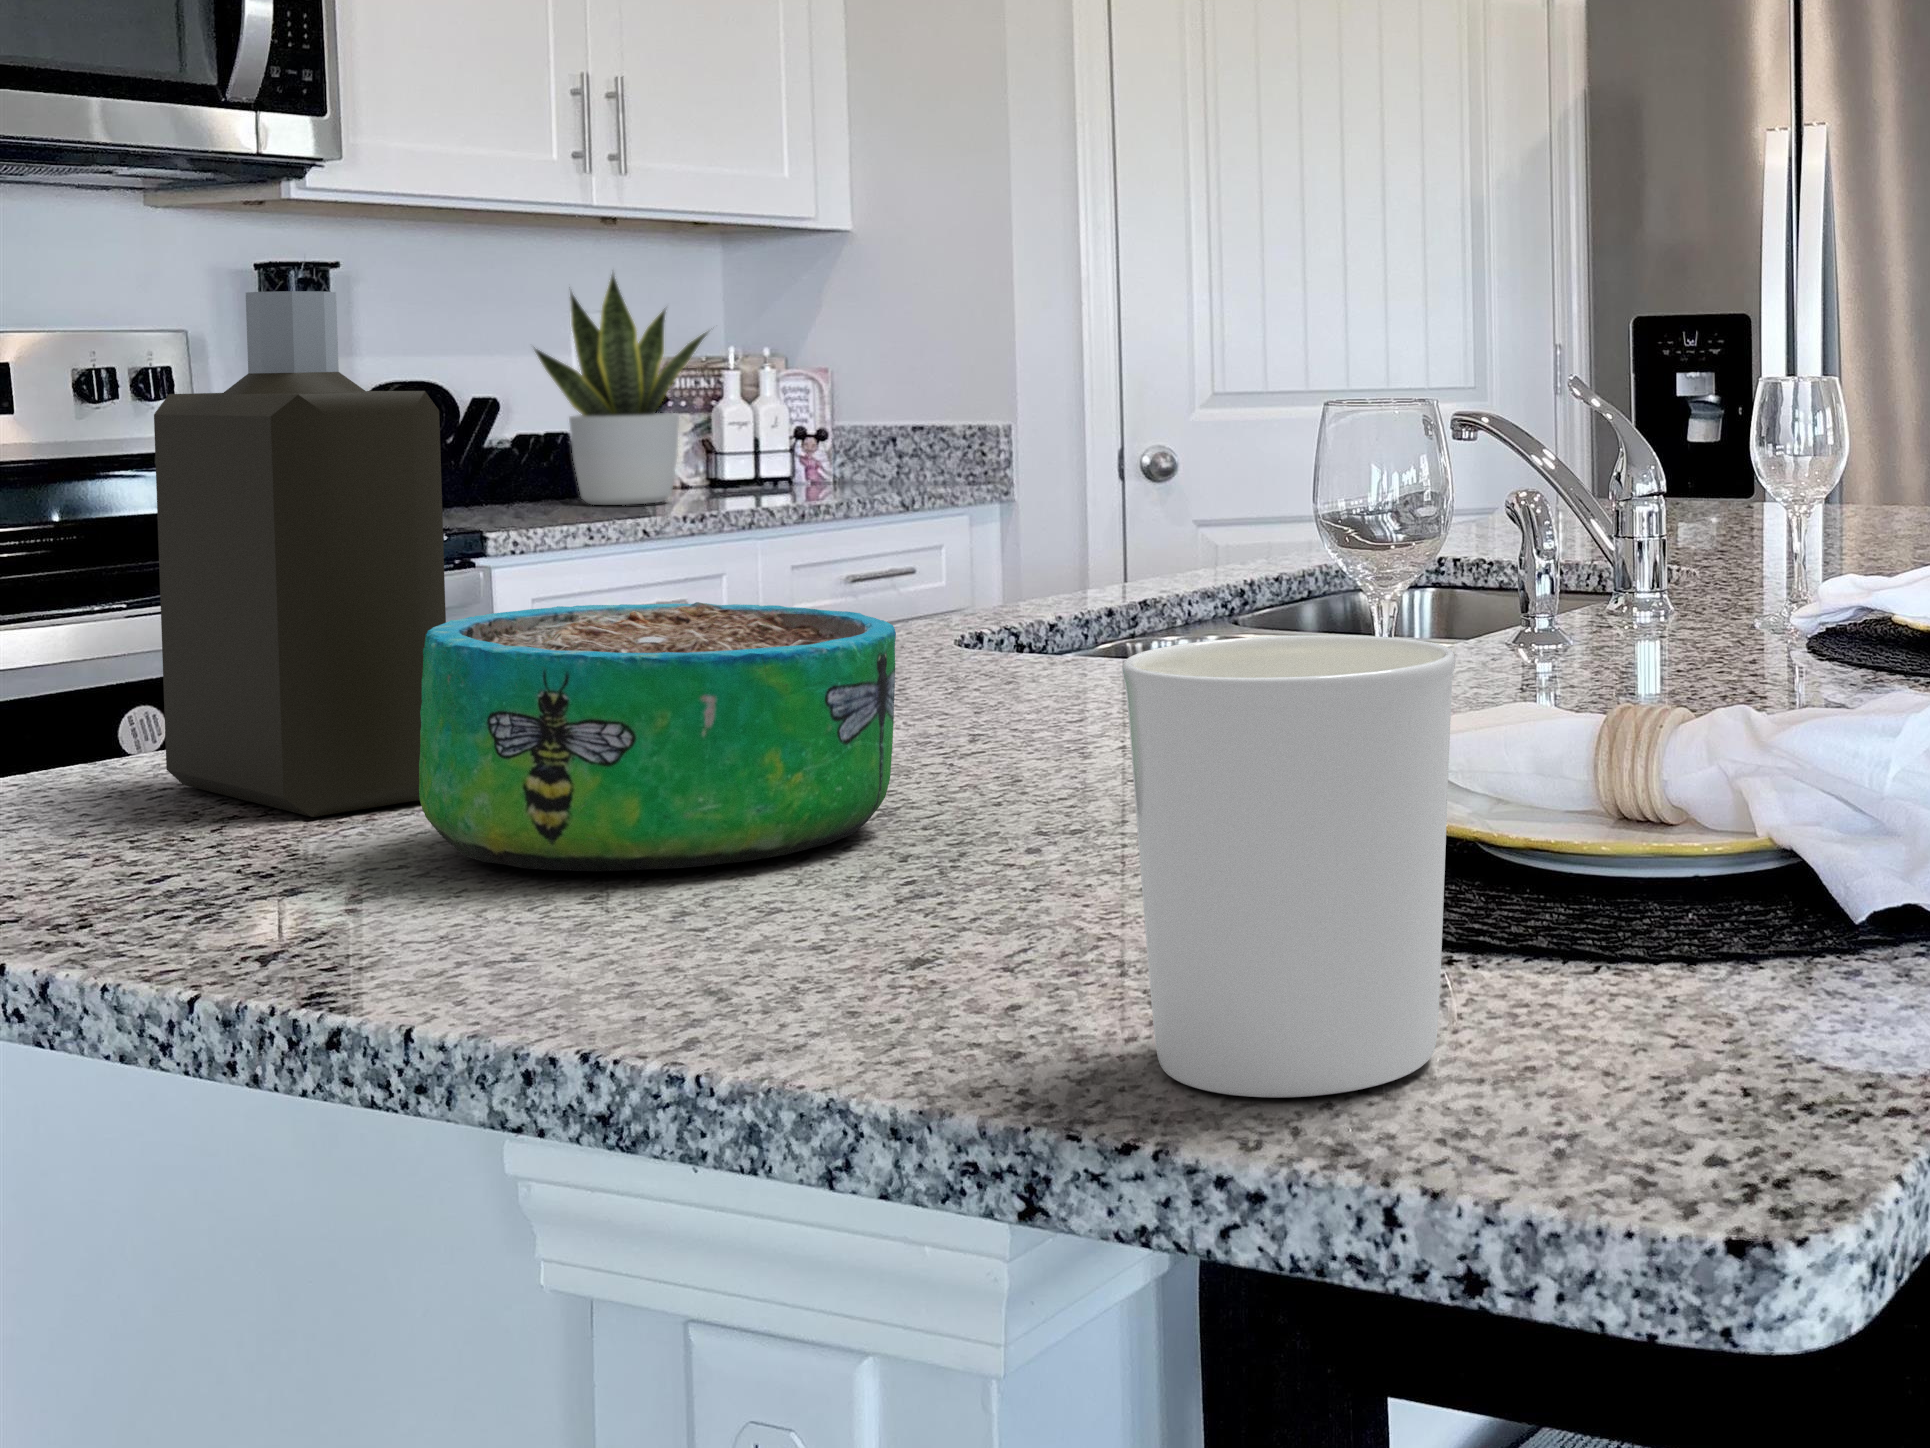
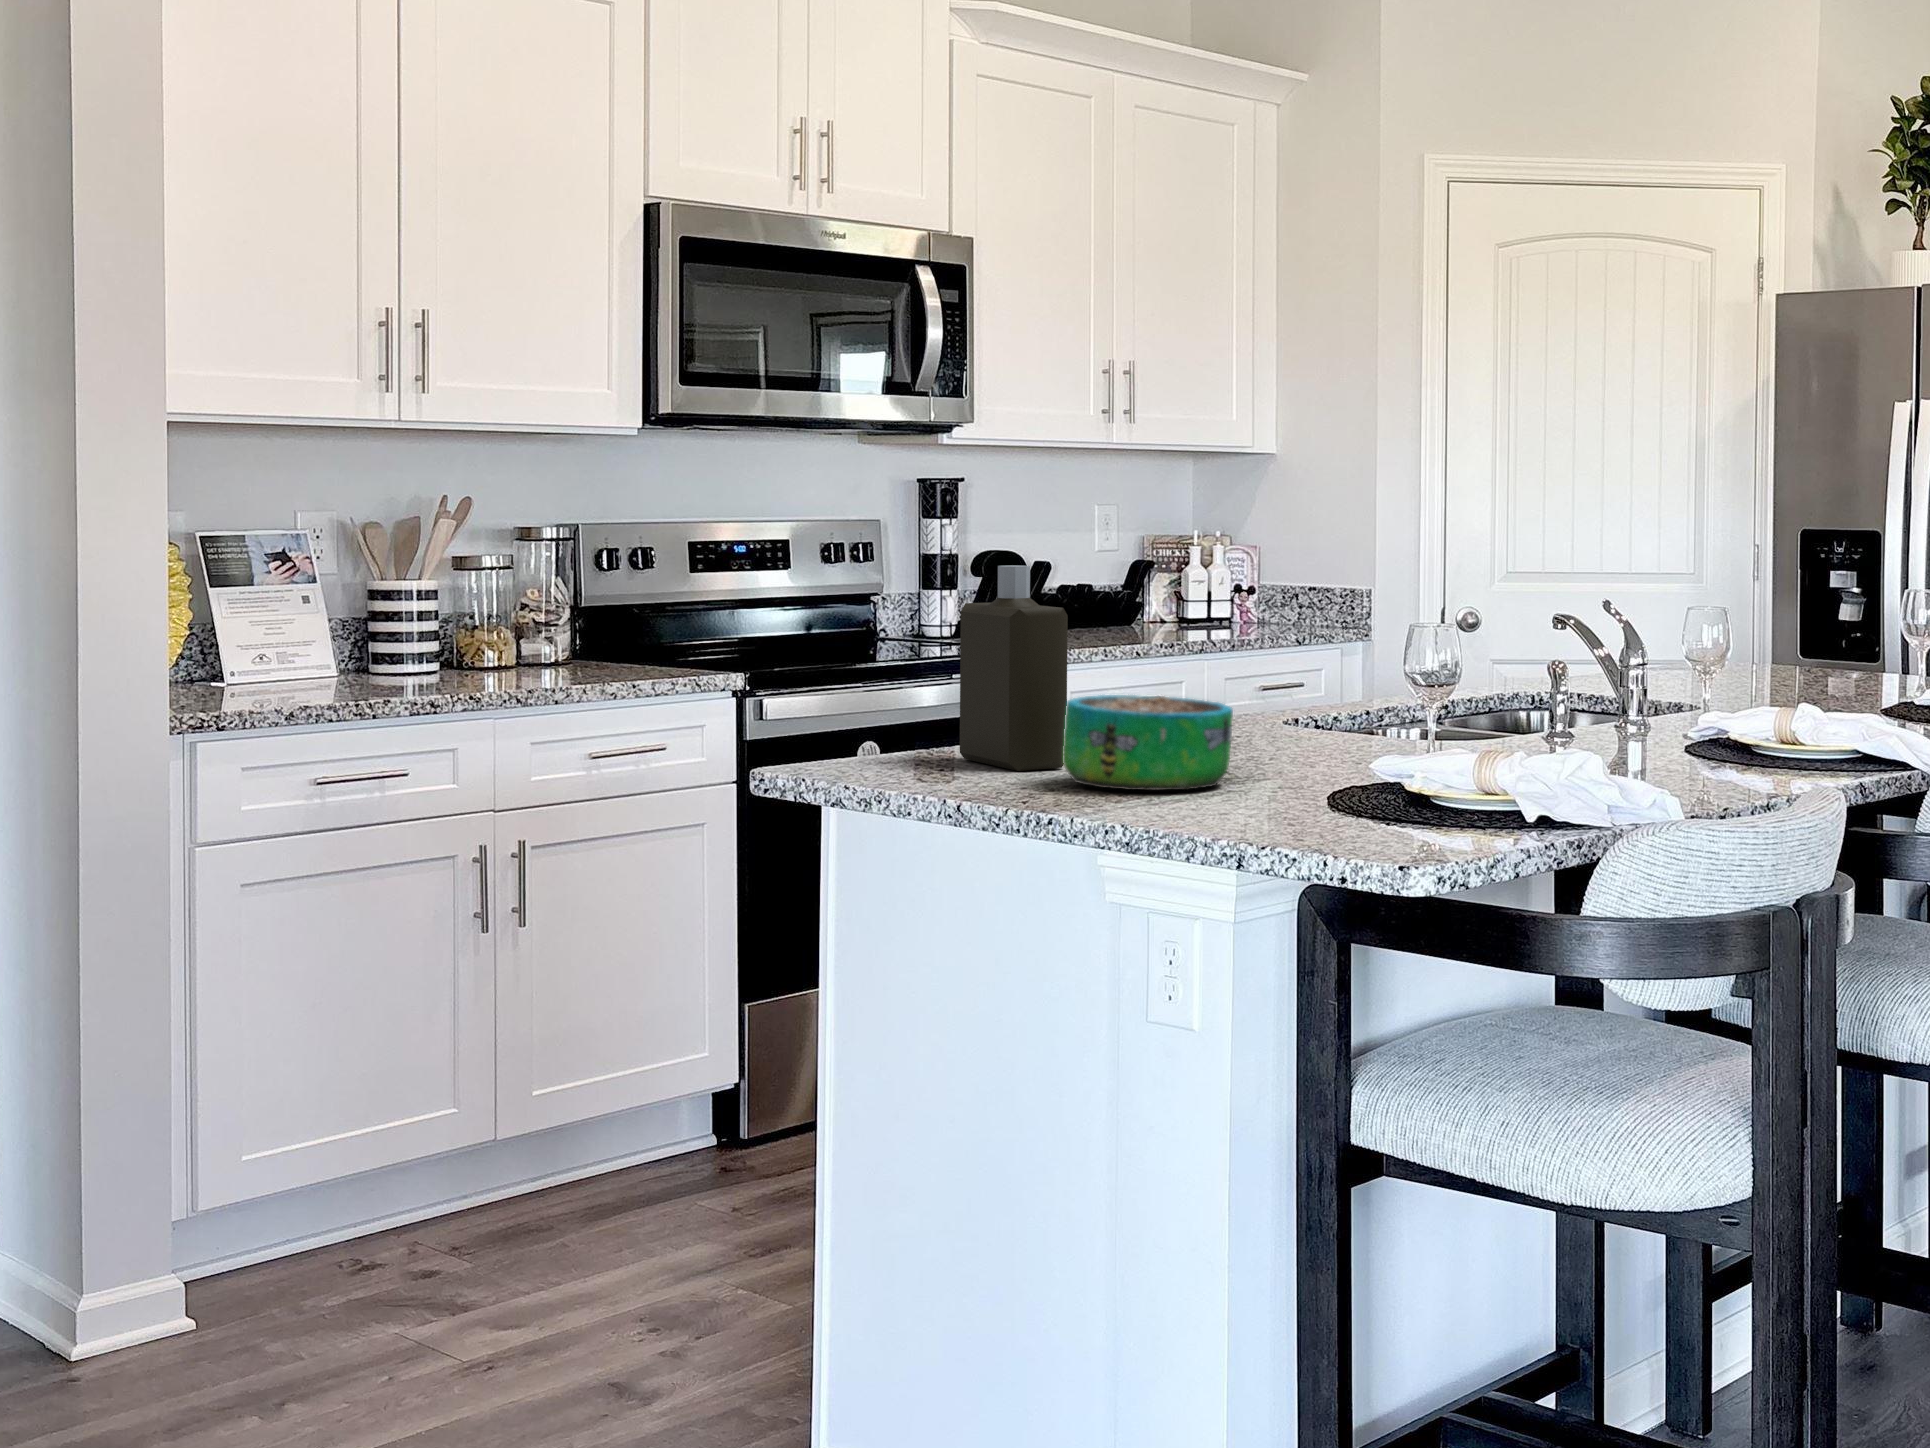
potted plant: present [534,274,707,505] -> none [1073,482,1187,634]
candle holder: present [1122,635,1455,1098] -> none [1274,714,1371,842]

